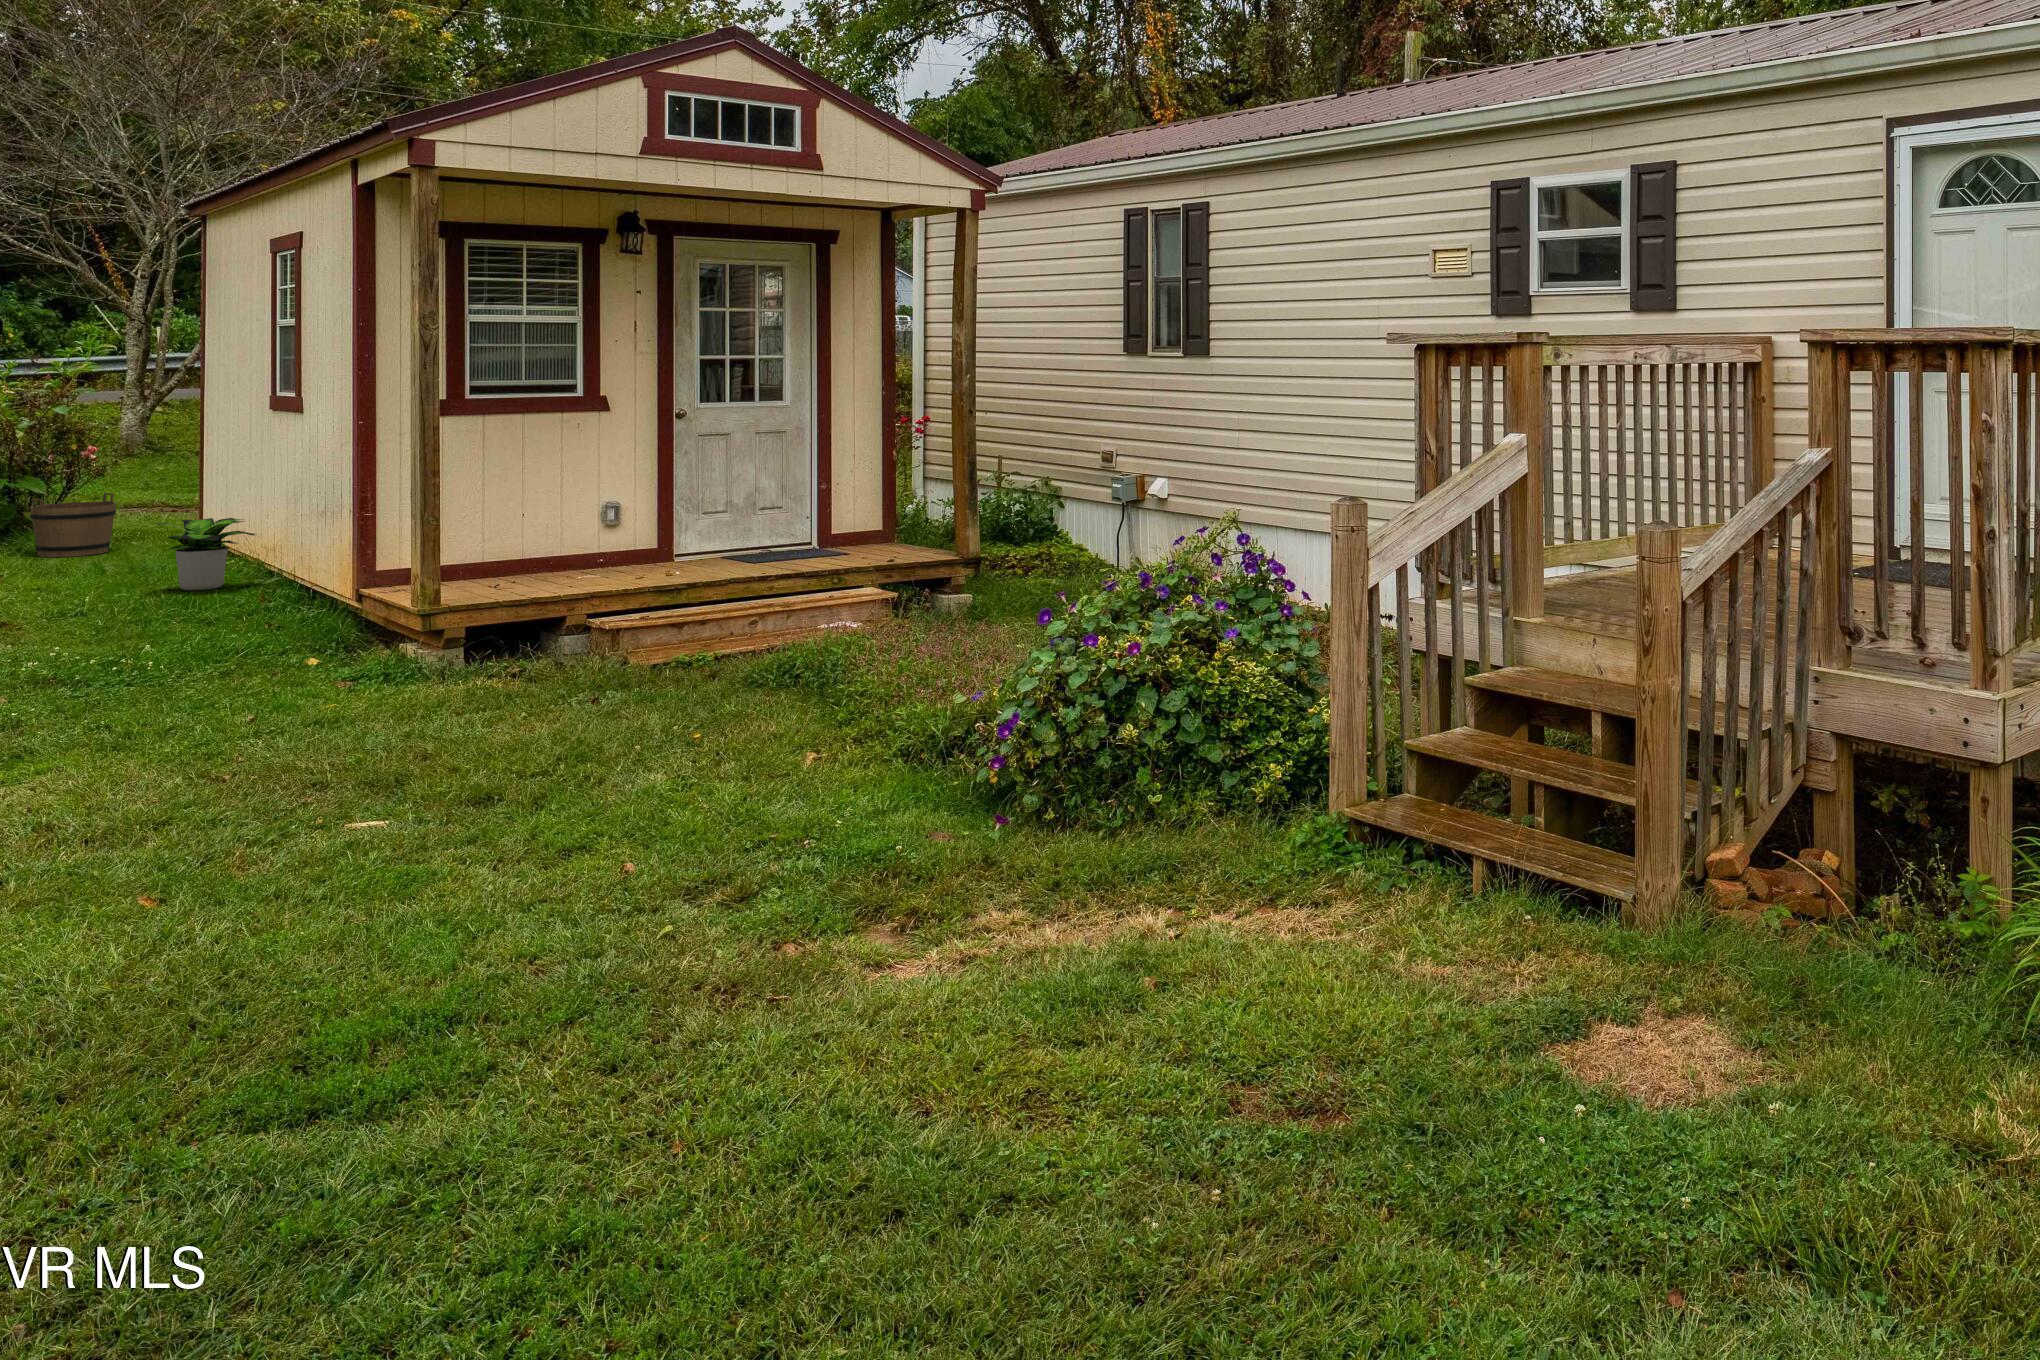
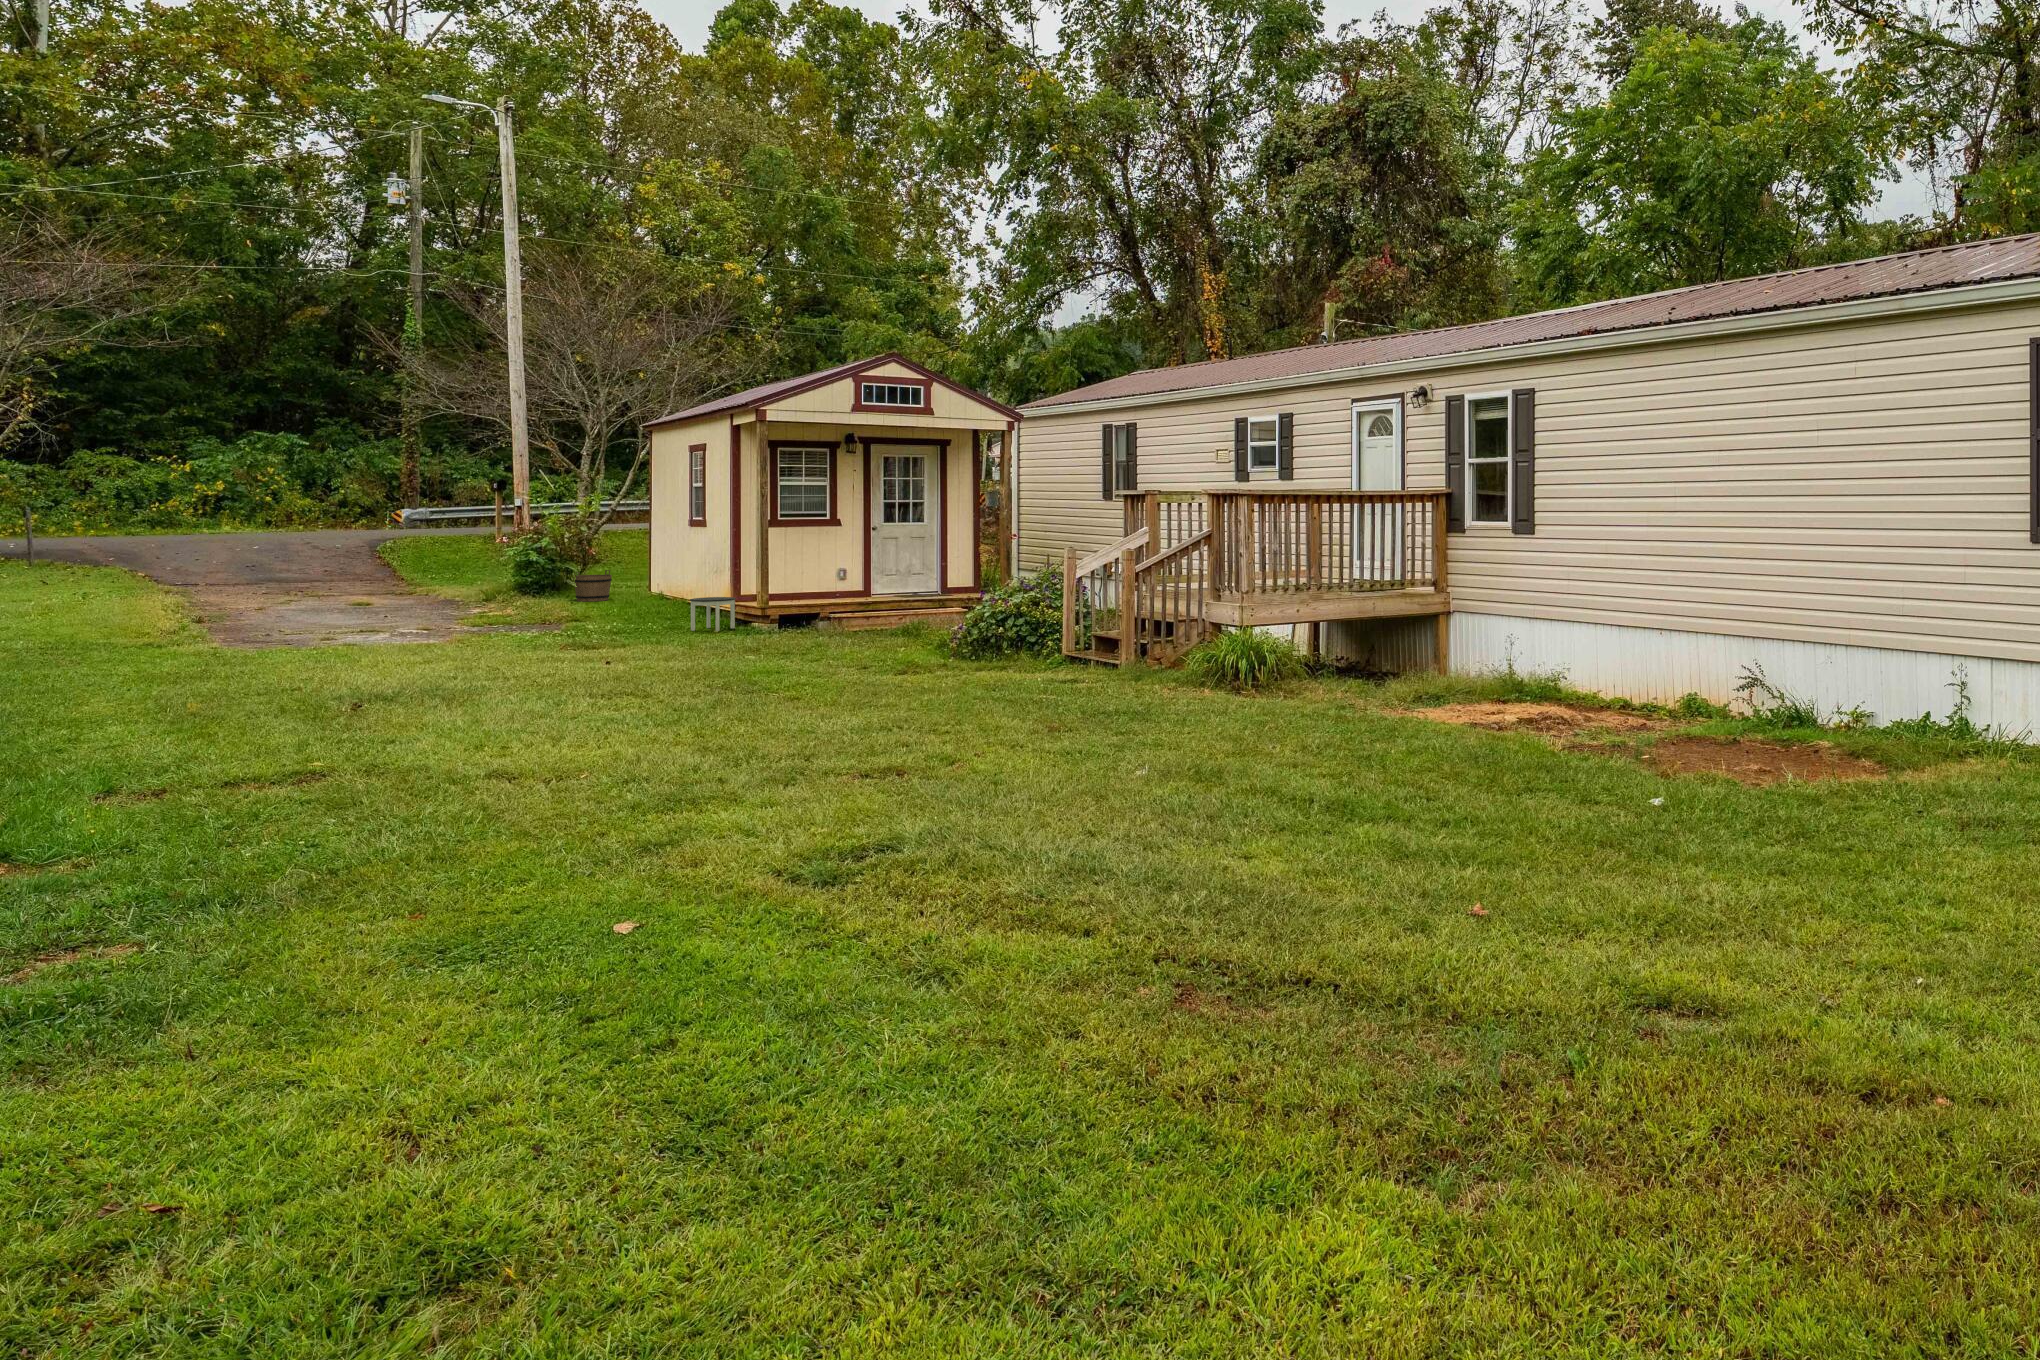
potted plant: present [156,518,255,590] -> none [639,579,686,613]
round table: none [250,571,365,653] -> present [690,597,736,631]

